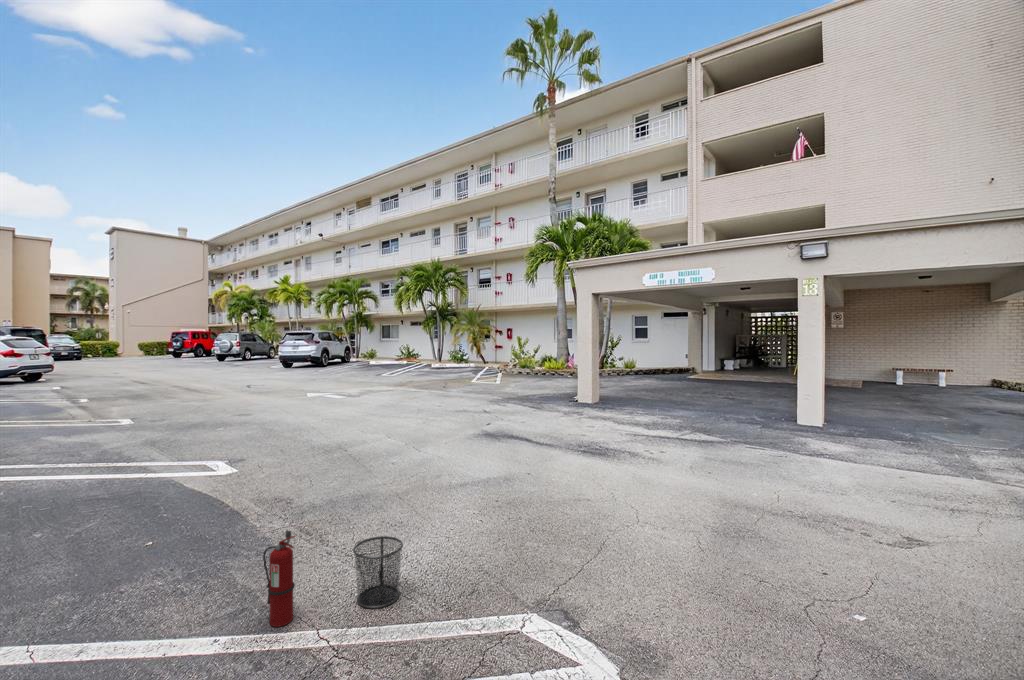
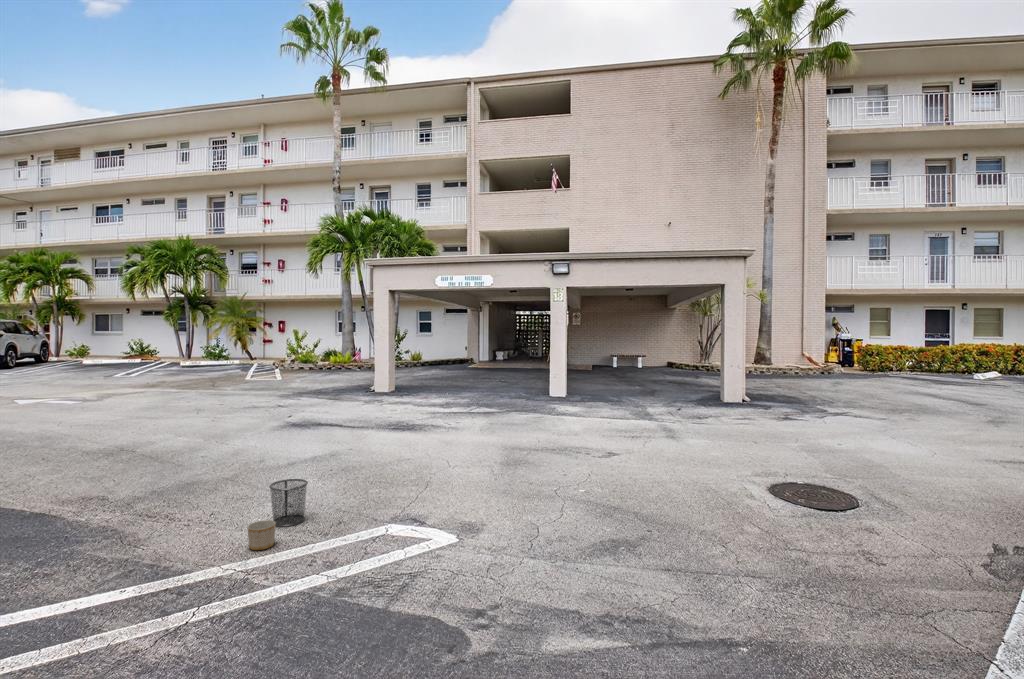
fire extinguisher: present [263,531,296,627] -> none [204,476,235,546]
planter: none [296,603,335,653] -> present [248,520,276,550]

